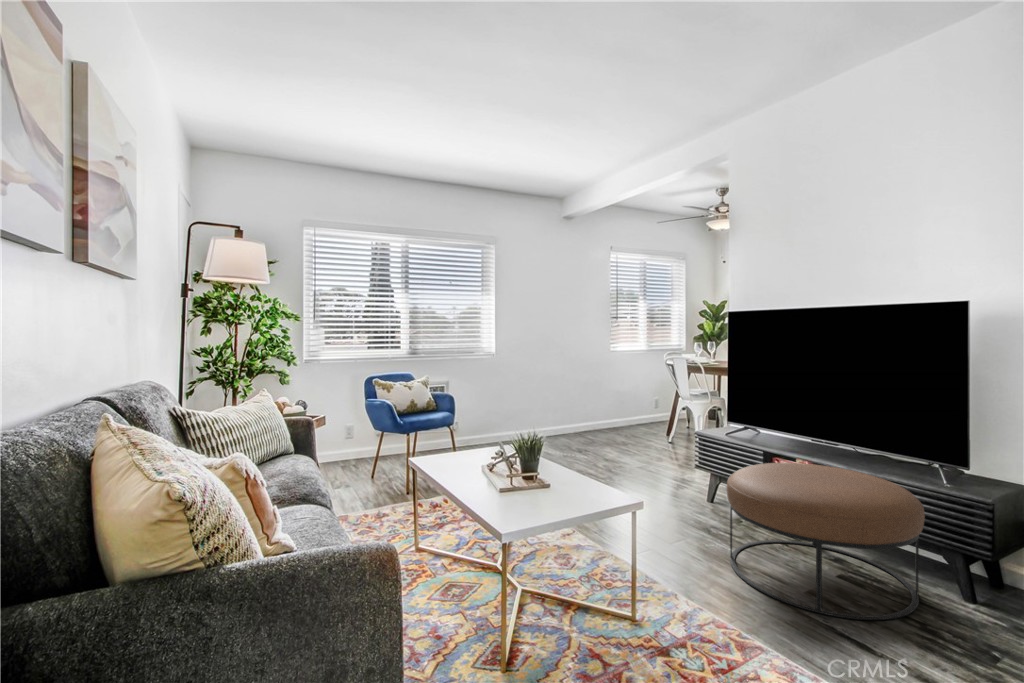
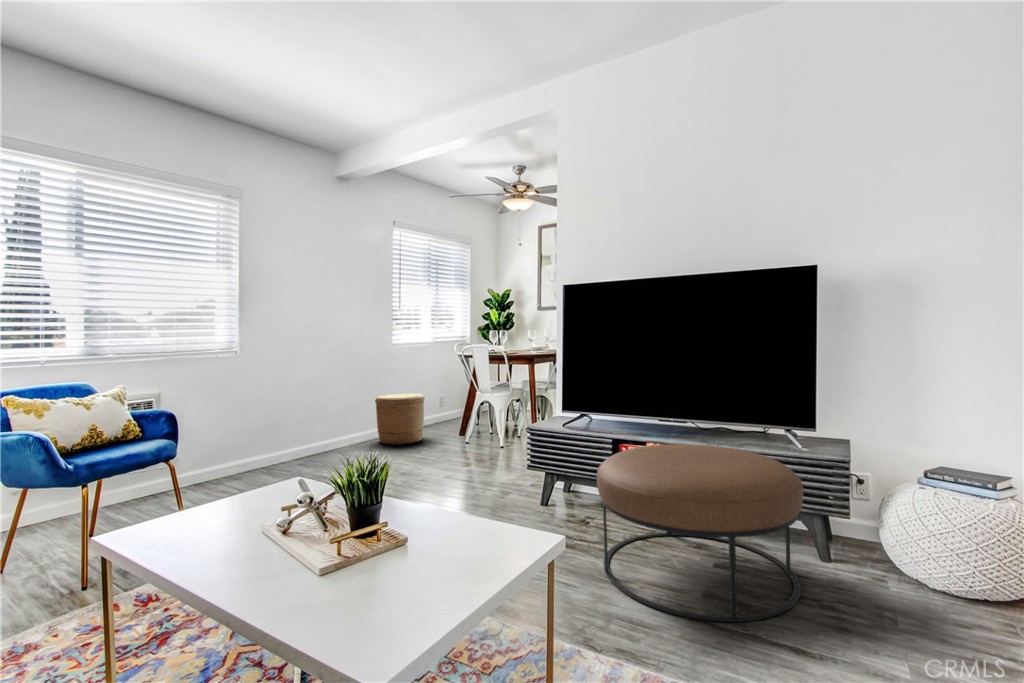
woven basket: none [594,392,636,436] -> present [375,393,425,445]

